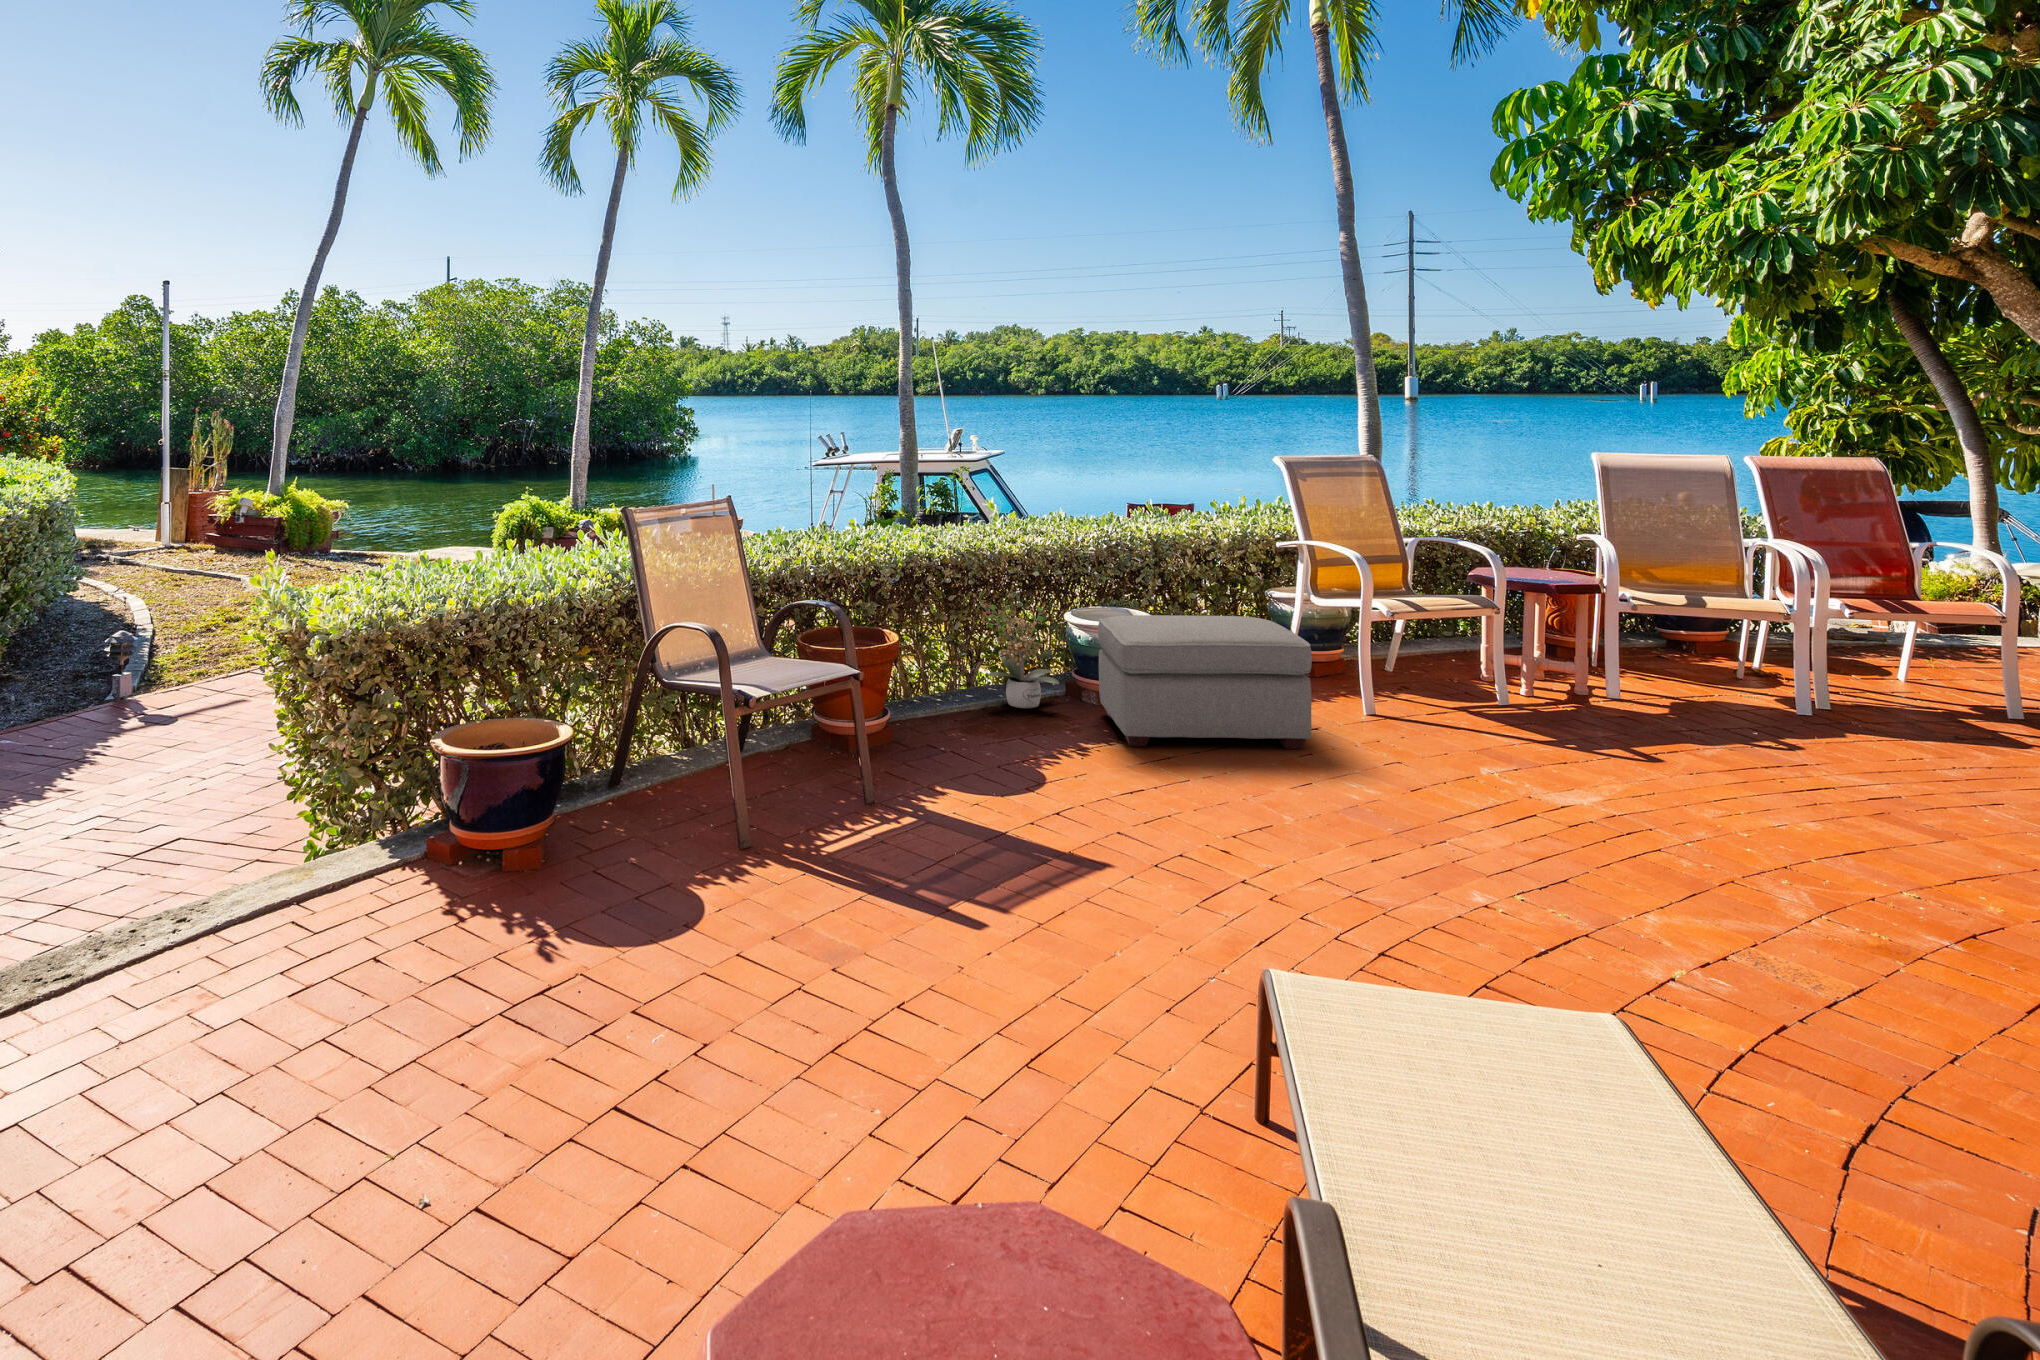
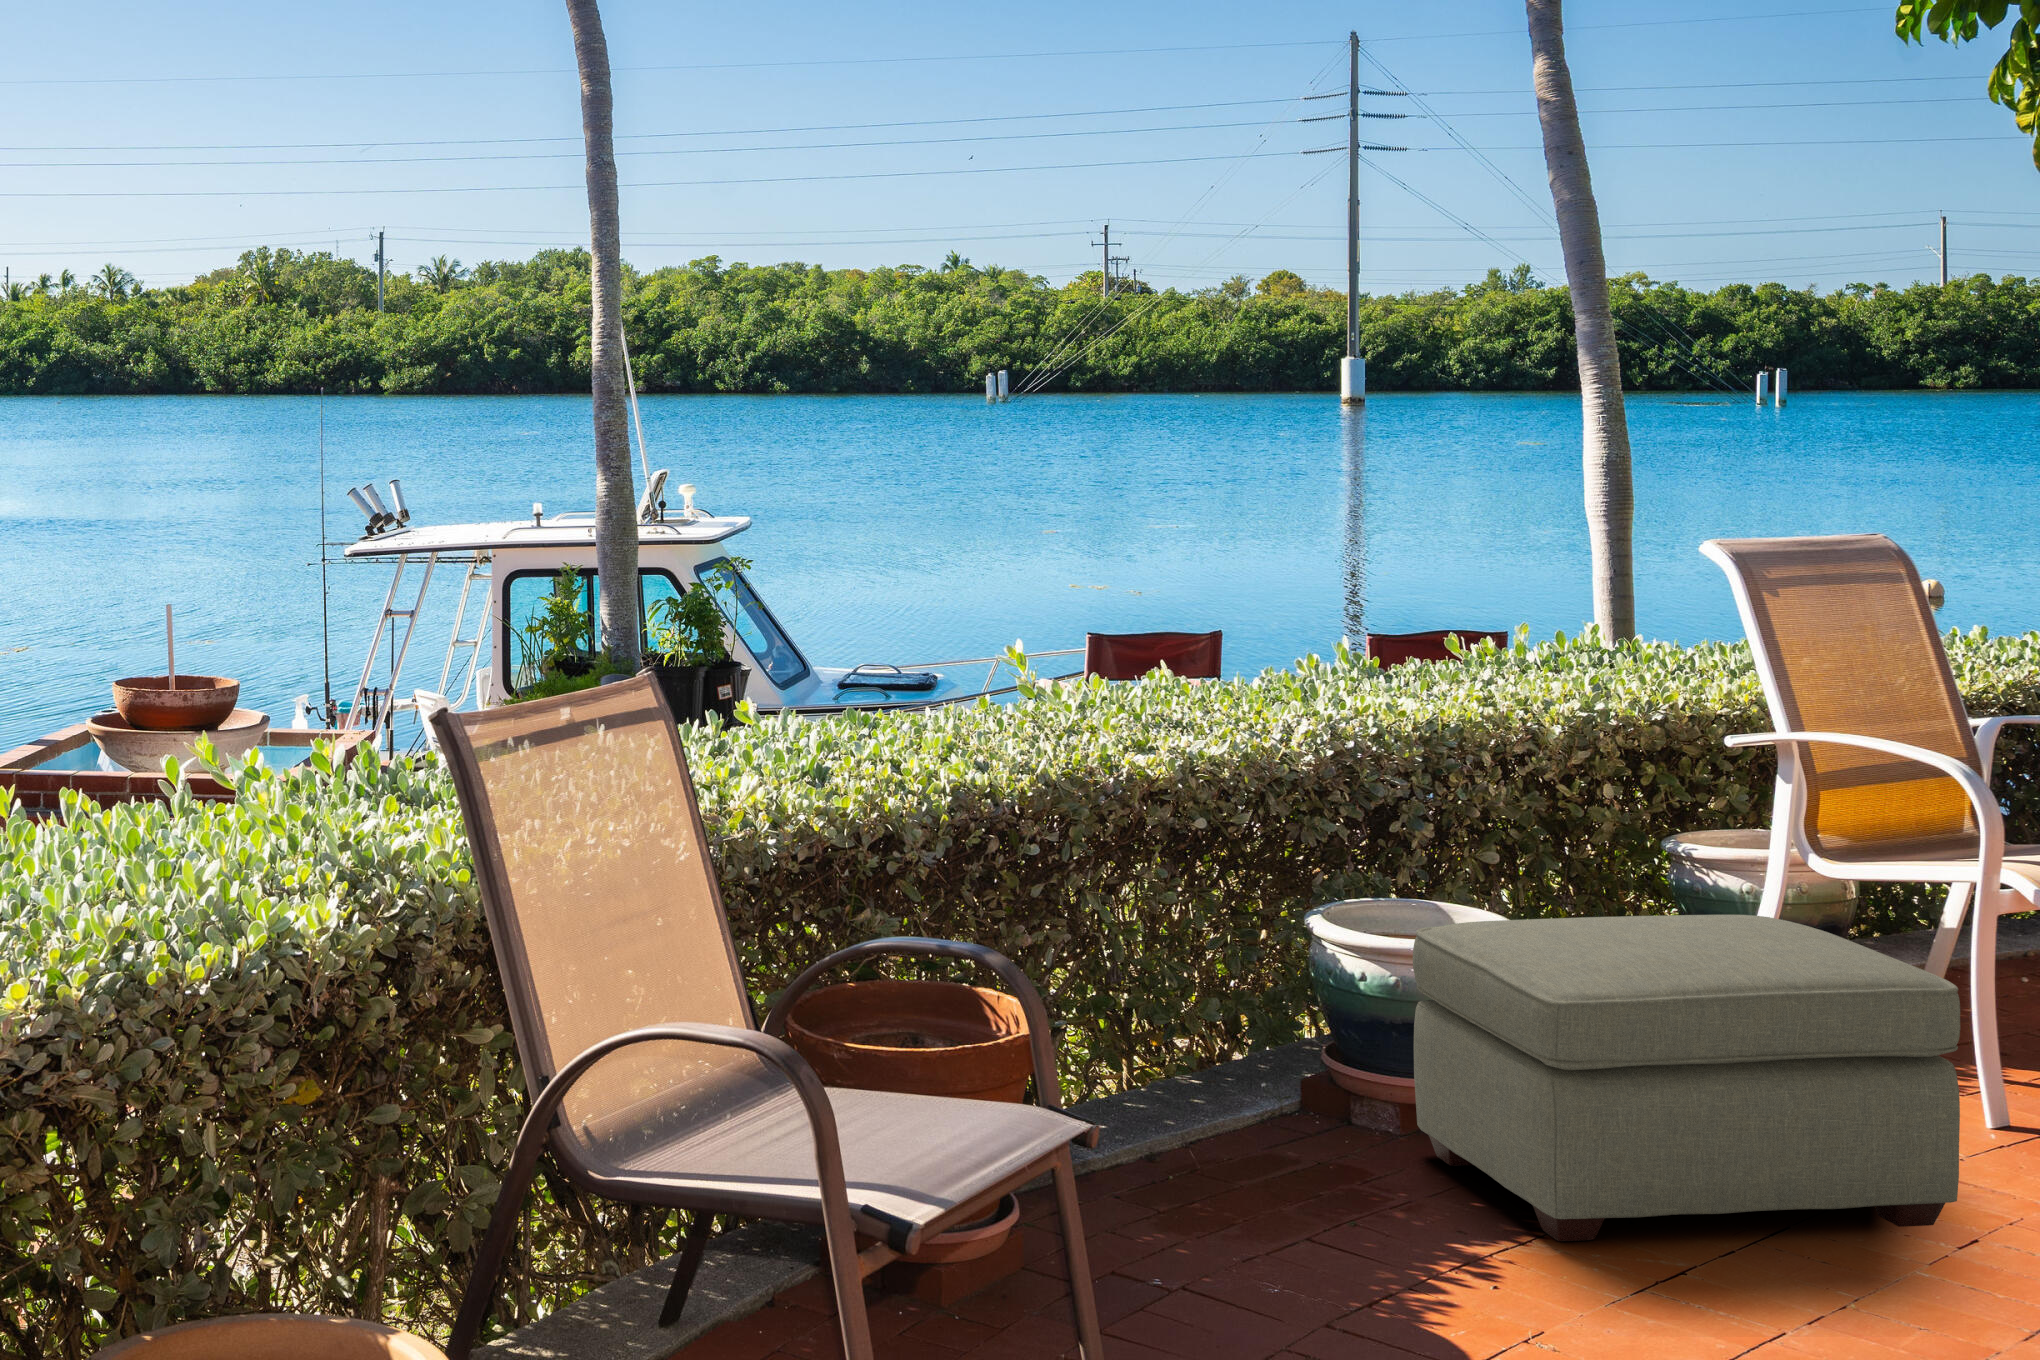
potted plant: present [983,603,1059,708] -> none [1127,895,1324,1148]

